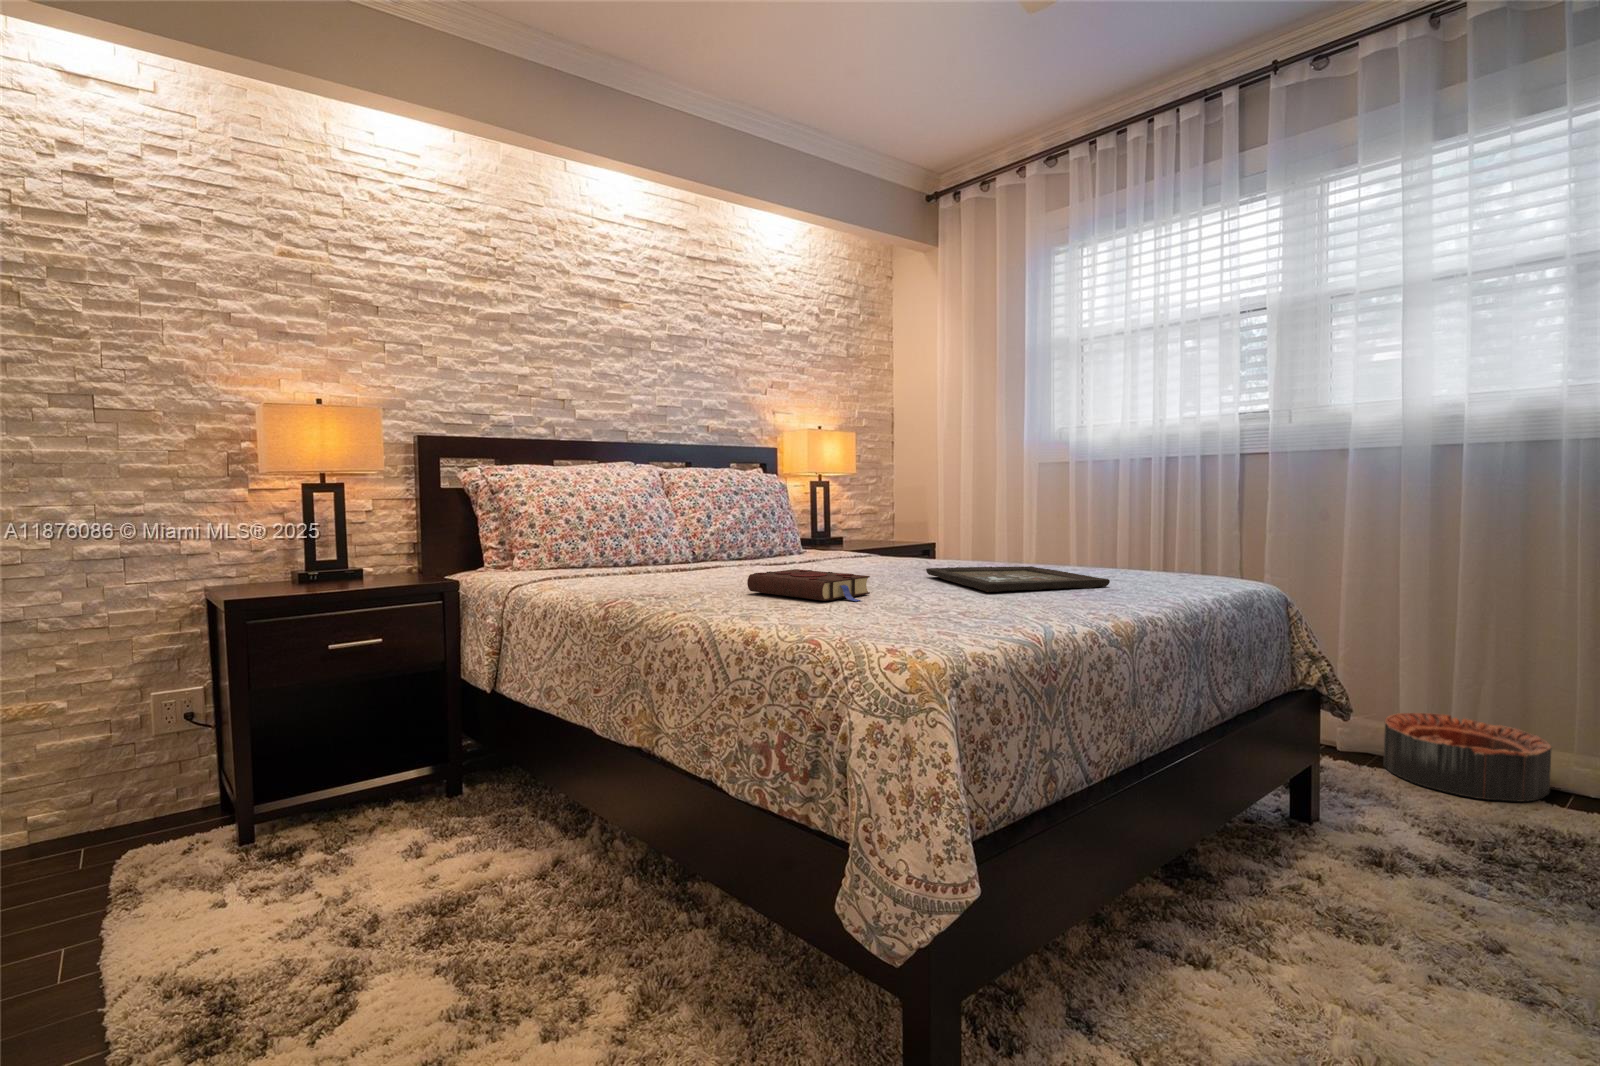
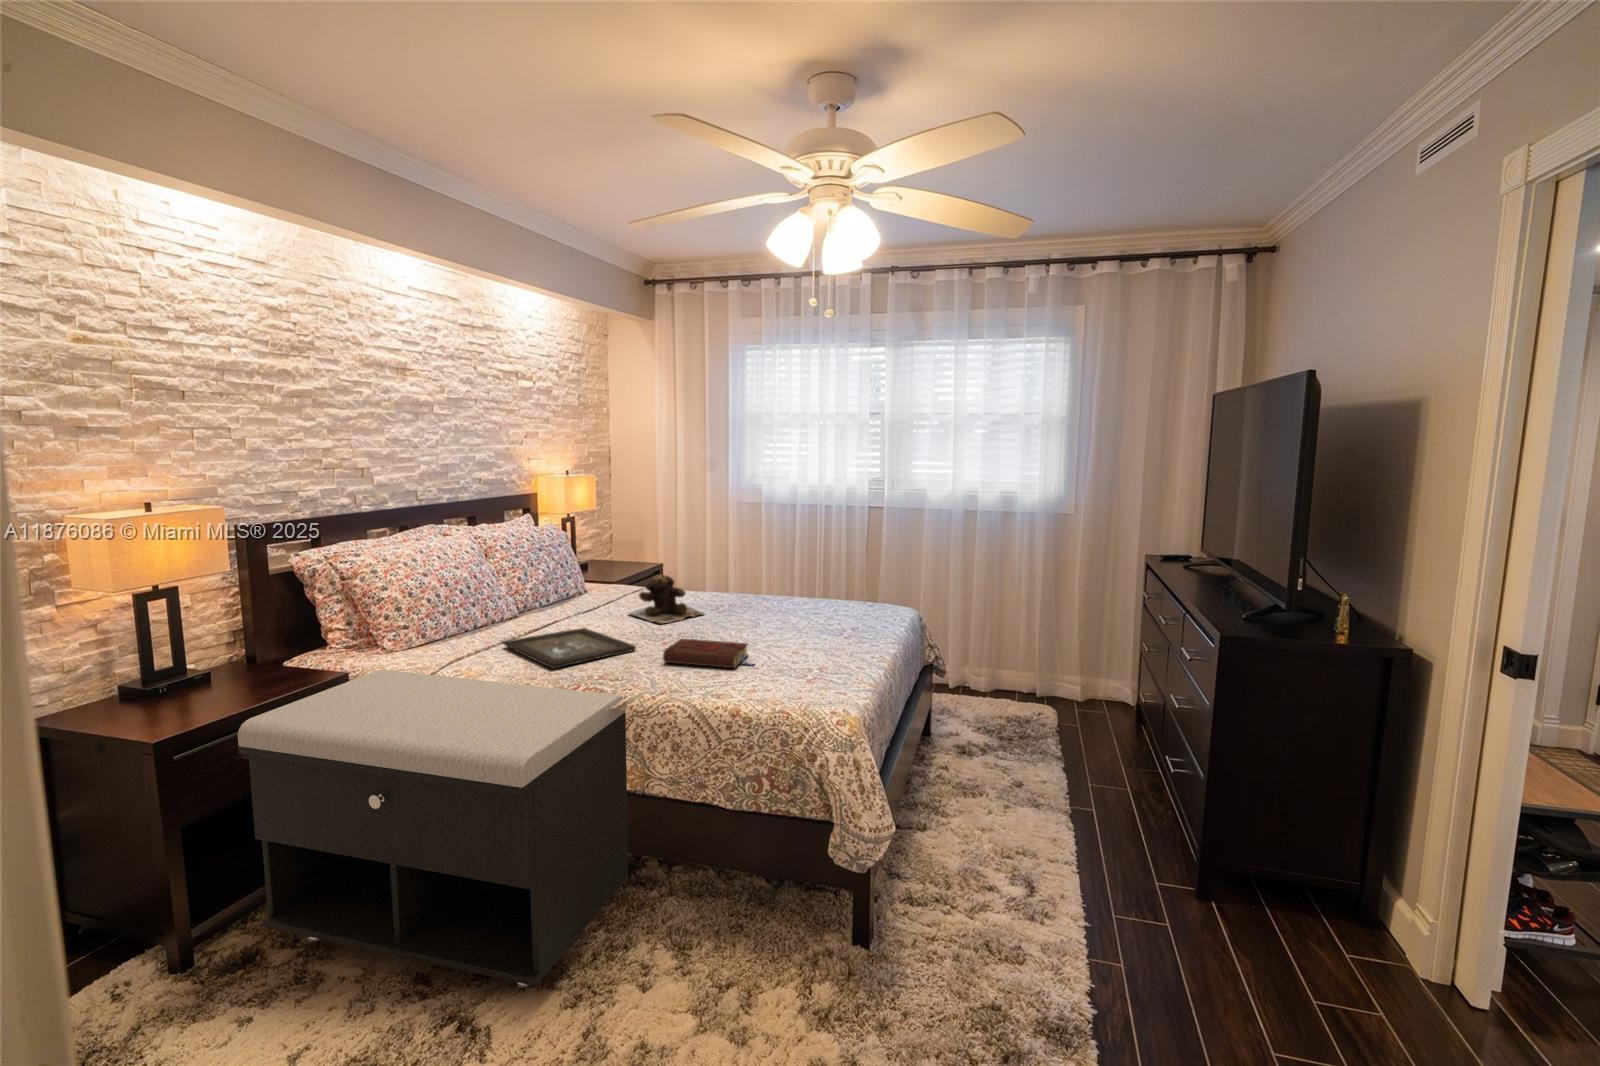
teddy bear: none [801,513,893,569] -> present [629,575,704,623]
tray: present [926,566,1110,592] -> present [503,628,636,669]
storage bench: none [285,576,647,965] -> present [238,669,628,987]
basket: present [1384,713,1552,802] -> none [968,665,1041,713]

